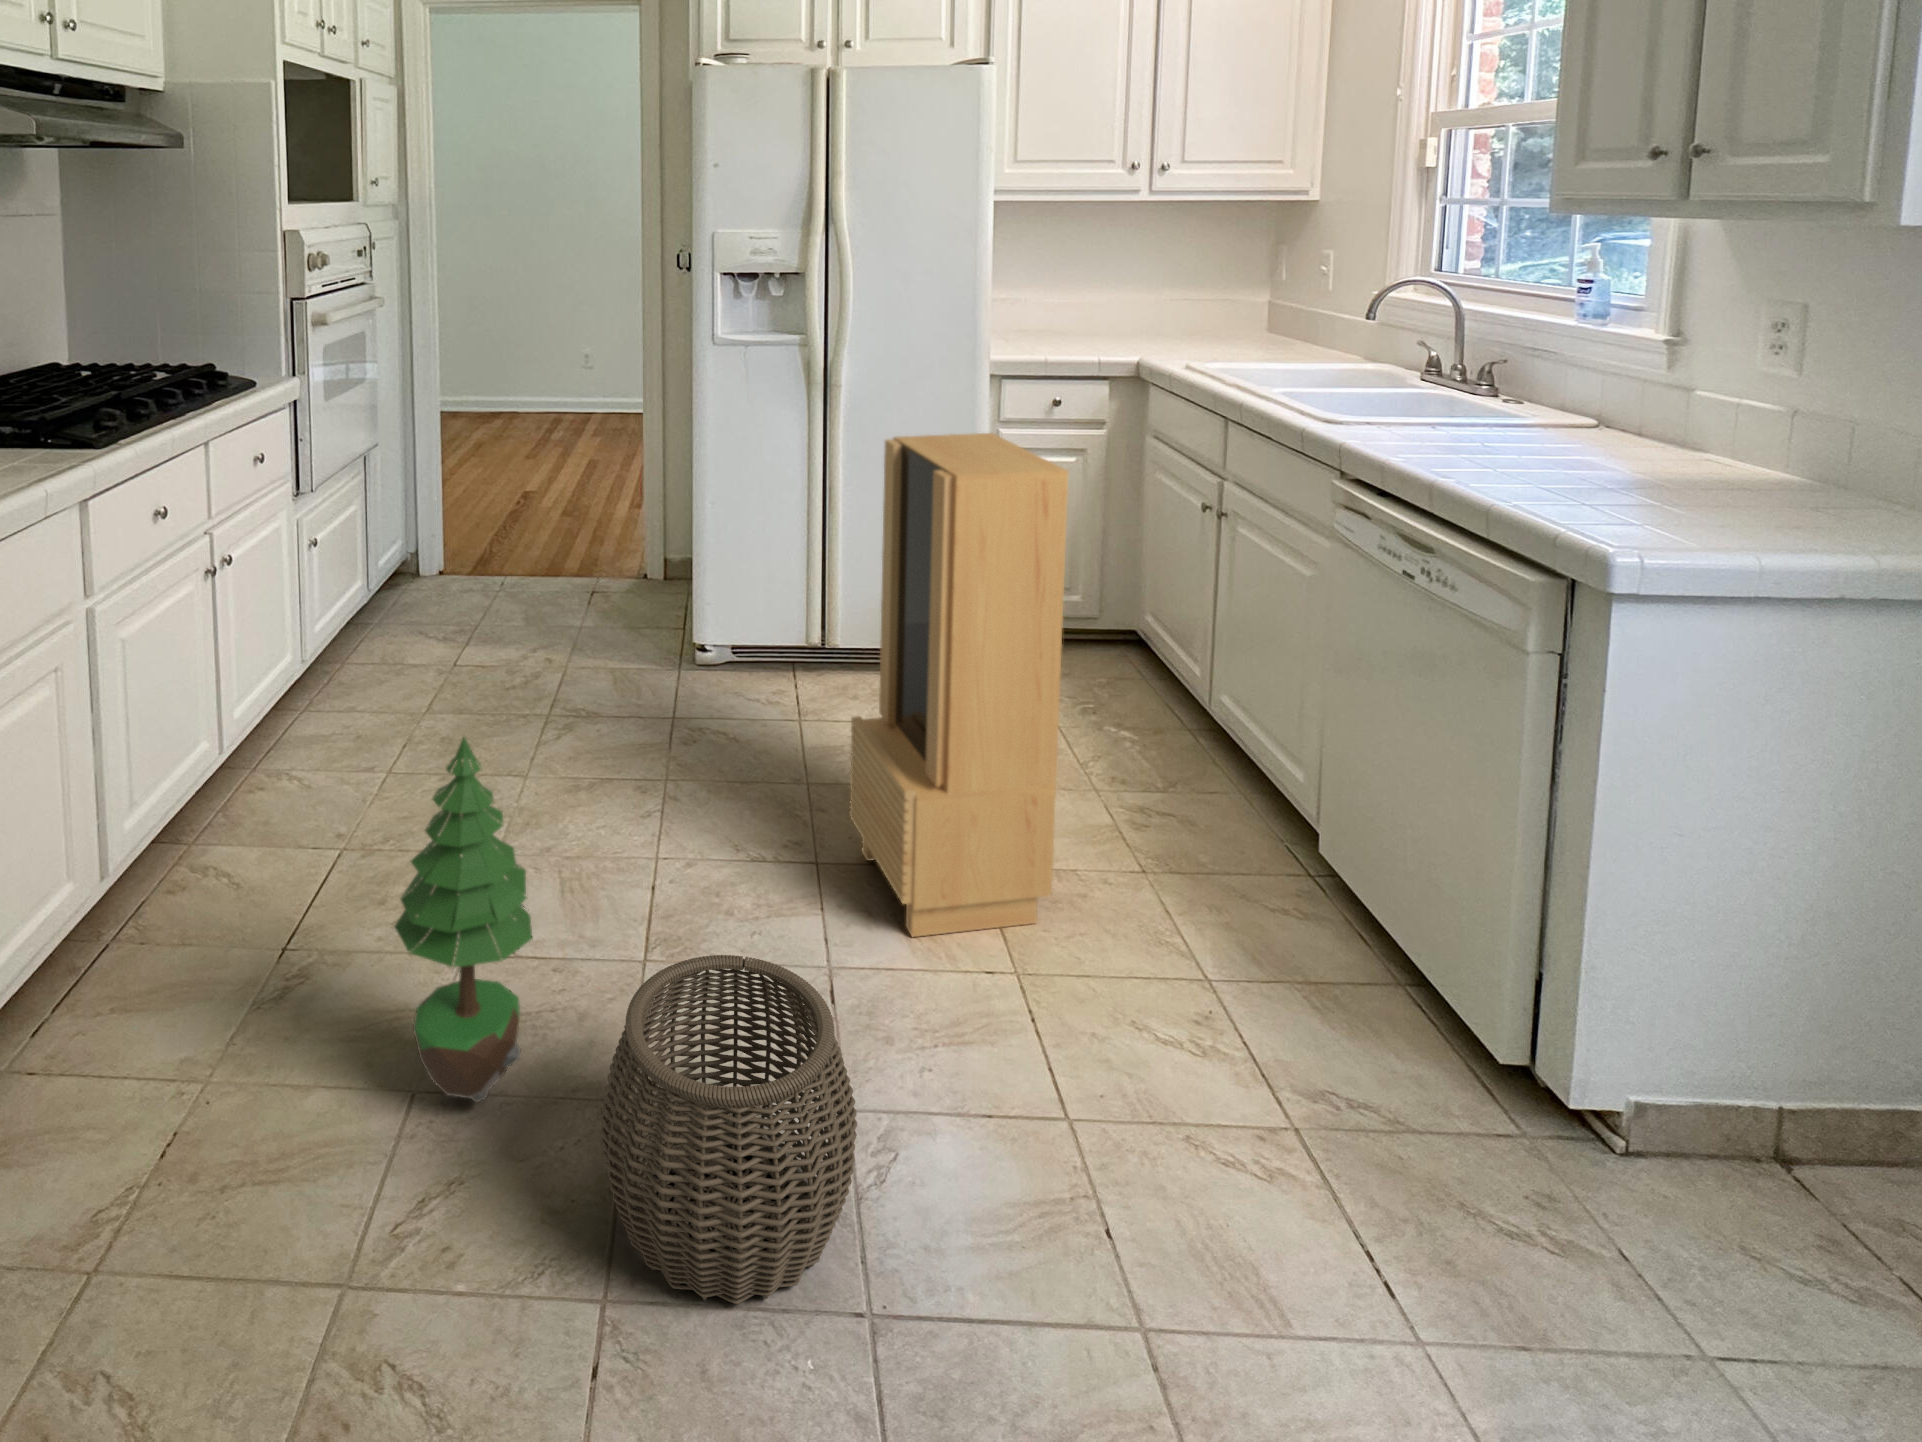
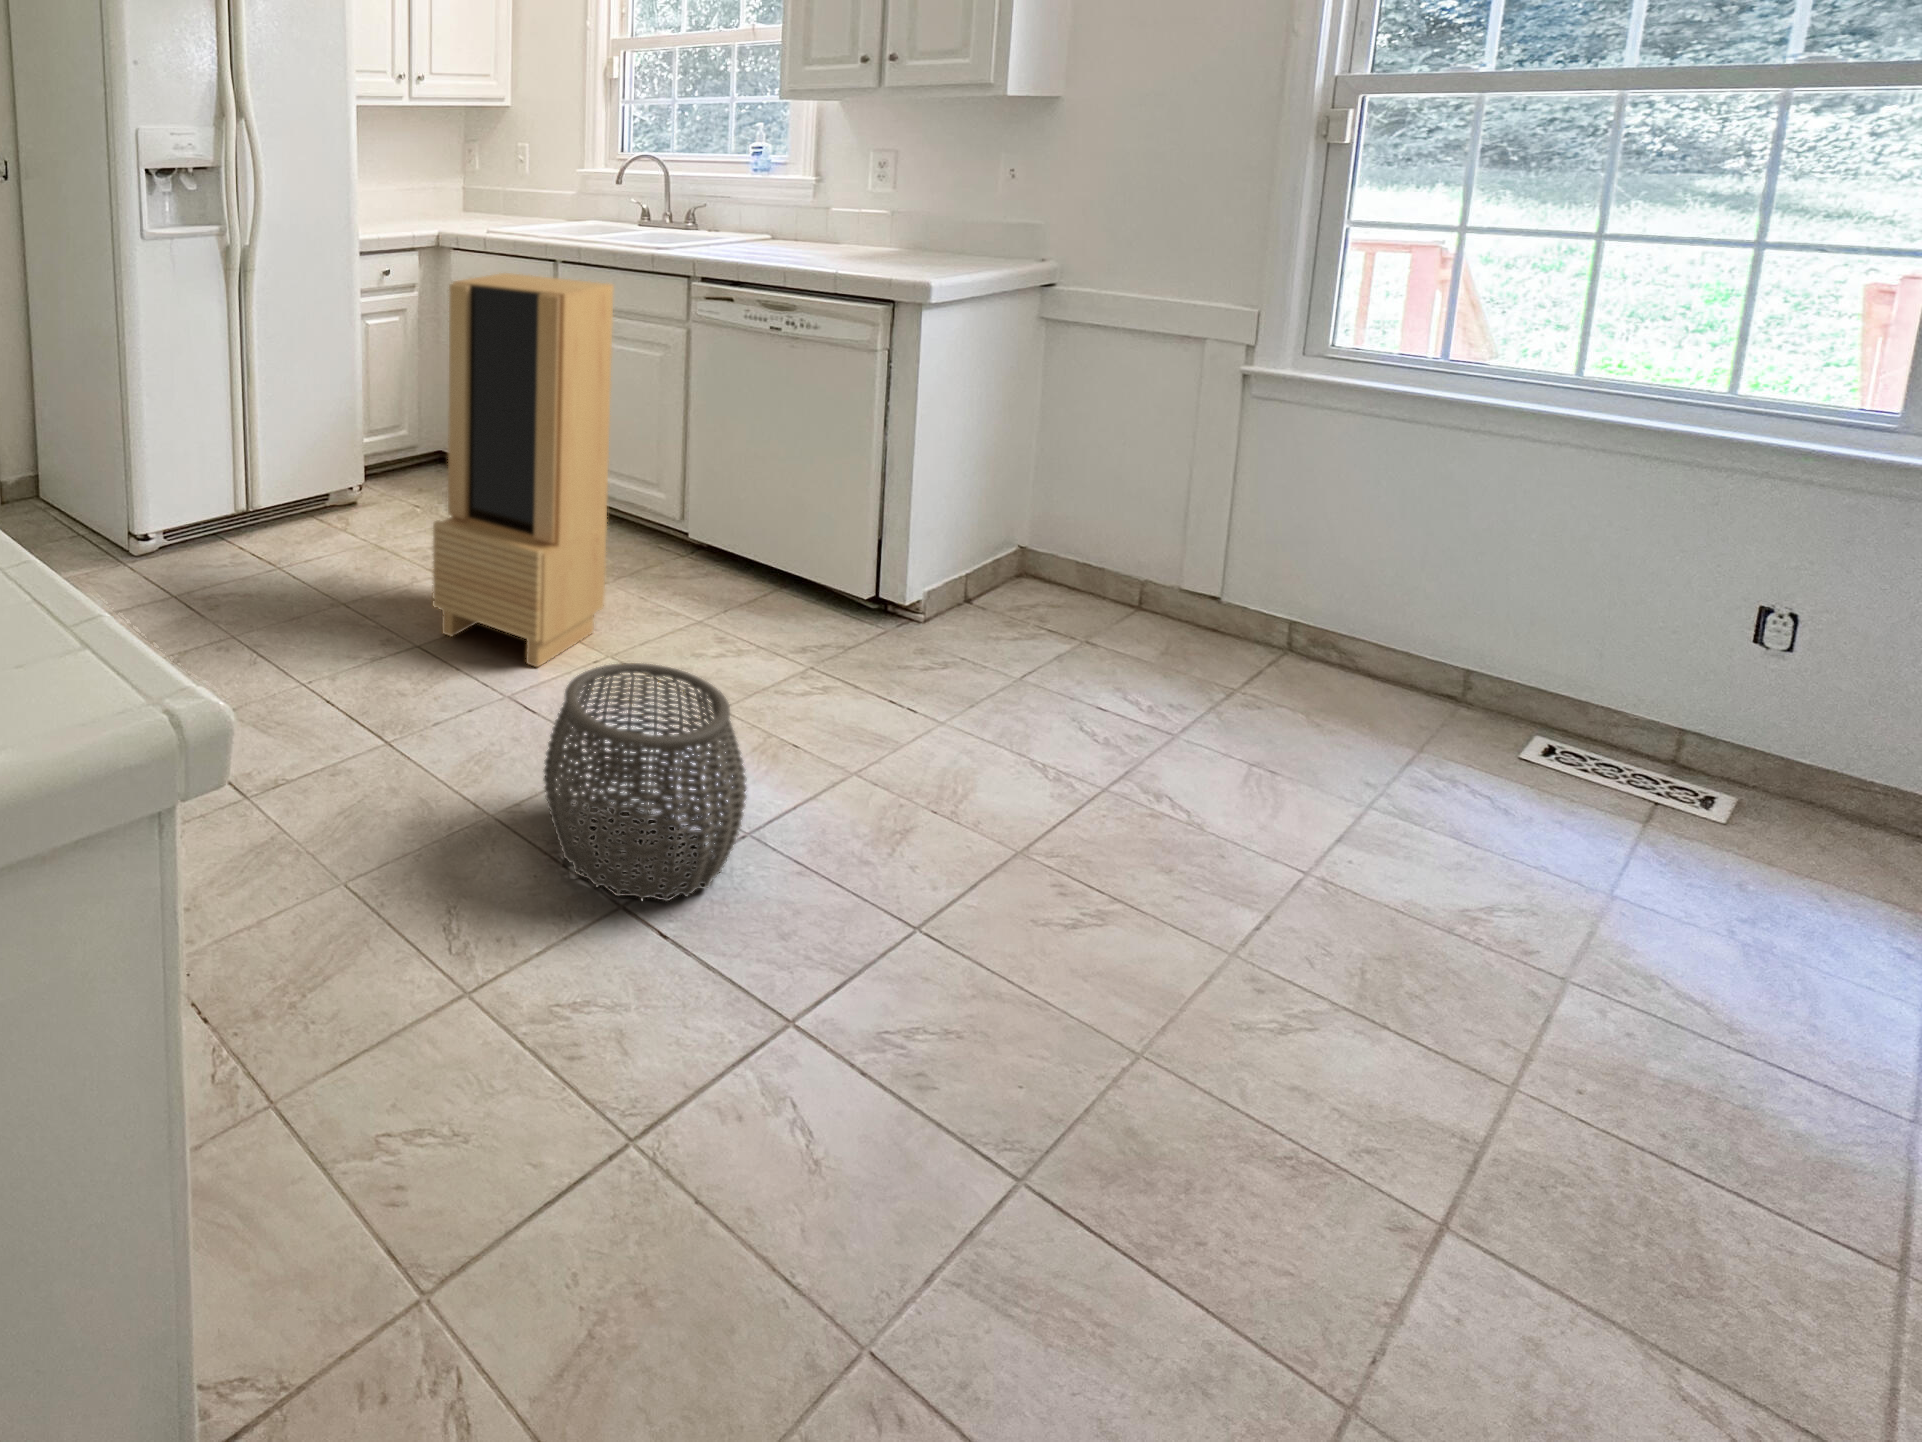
potted tree: present [394,737,532,1102] -> none [322,553,451,888]

